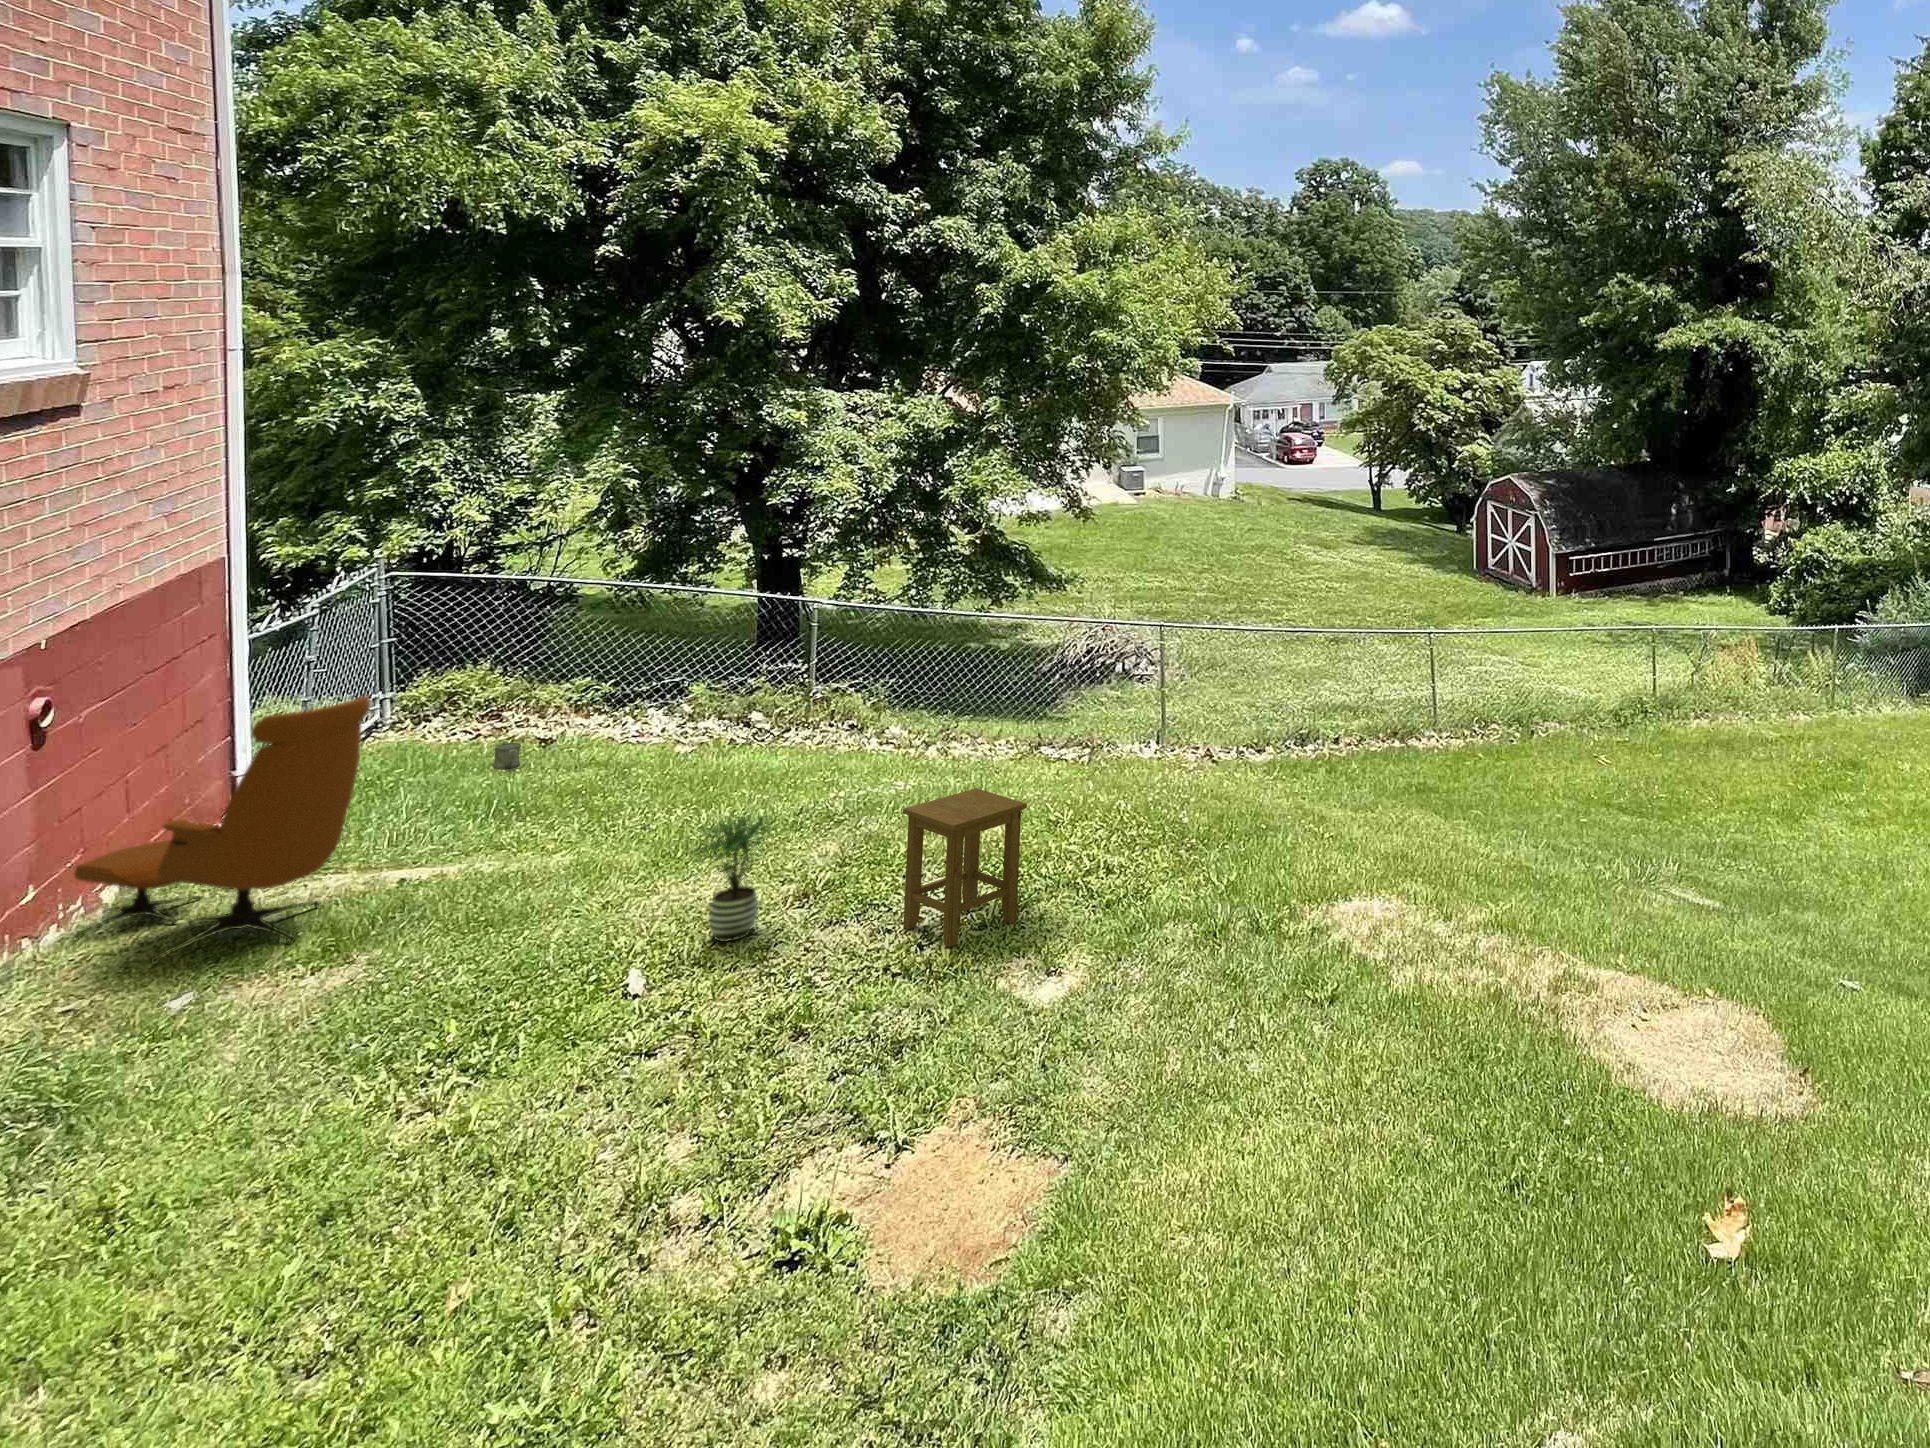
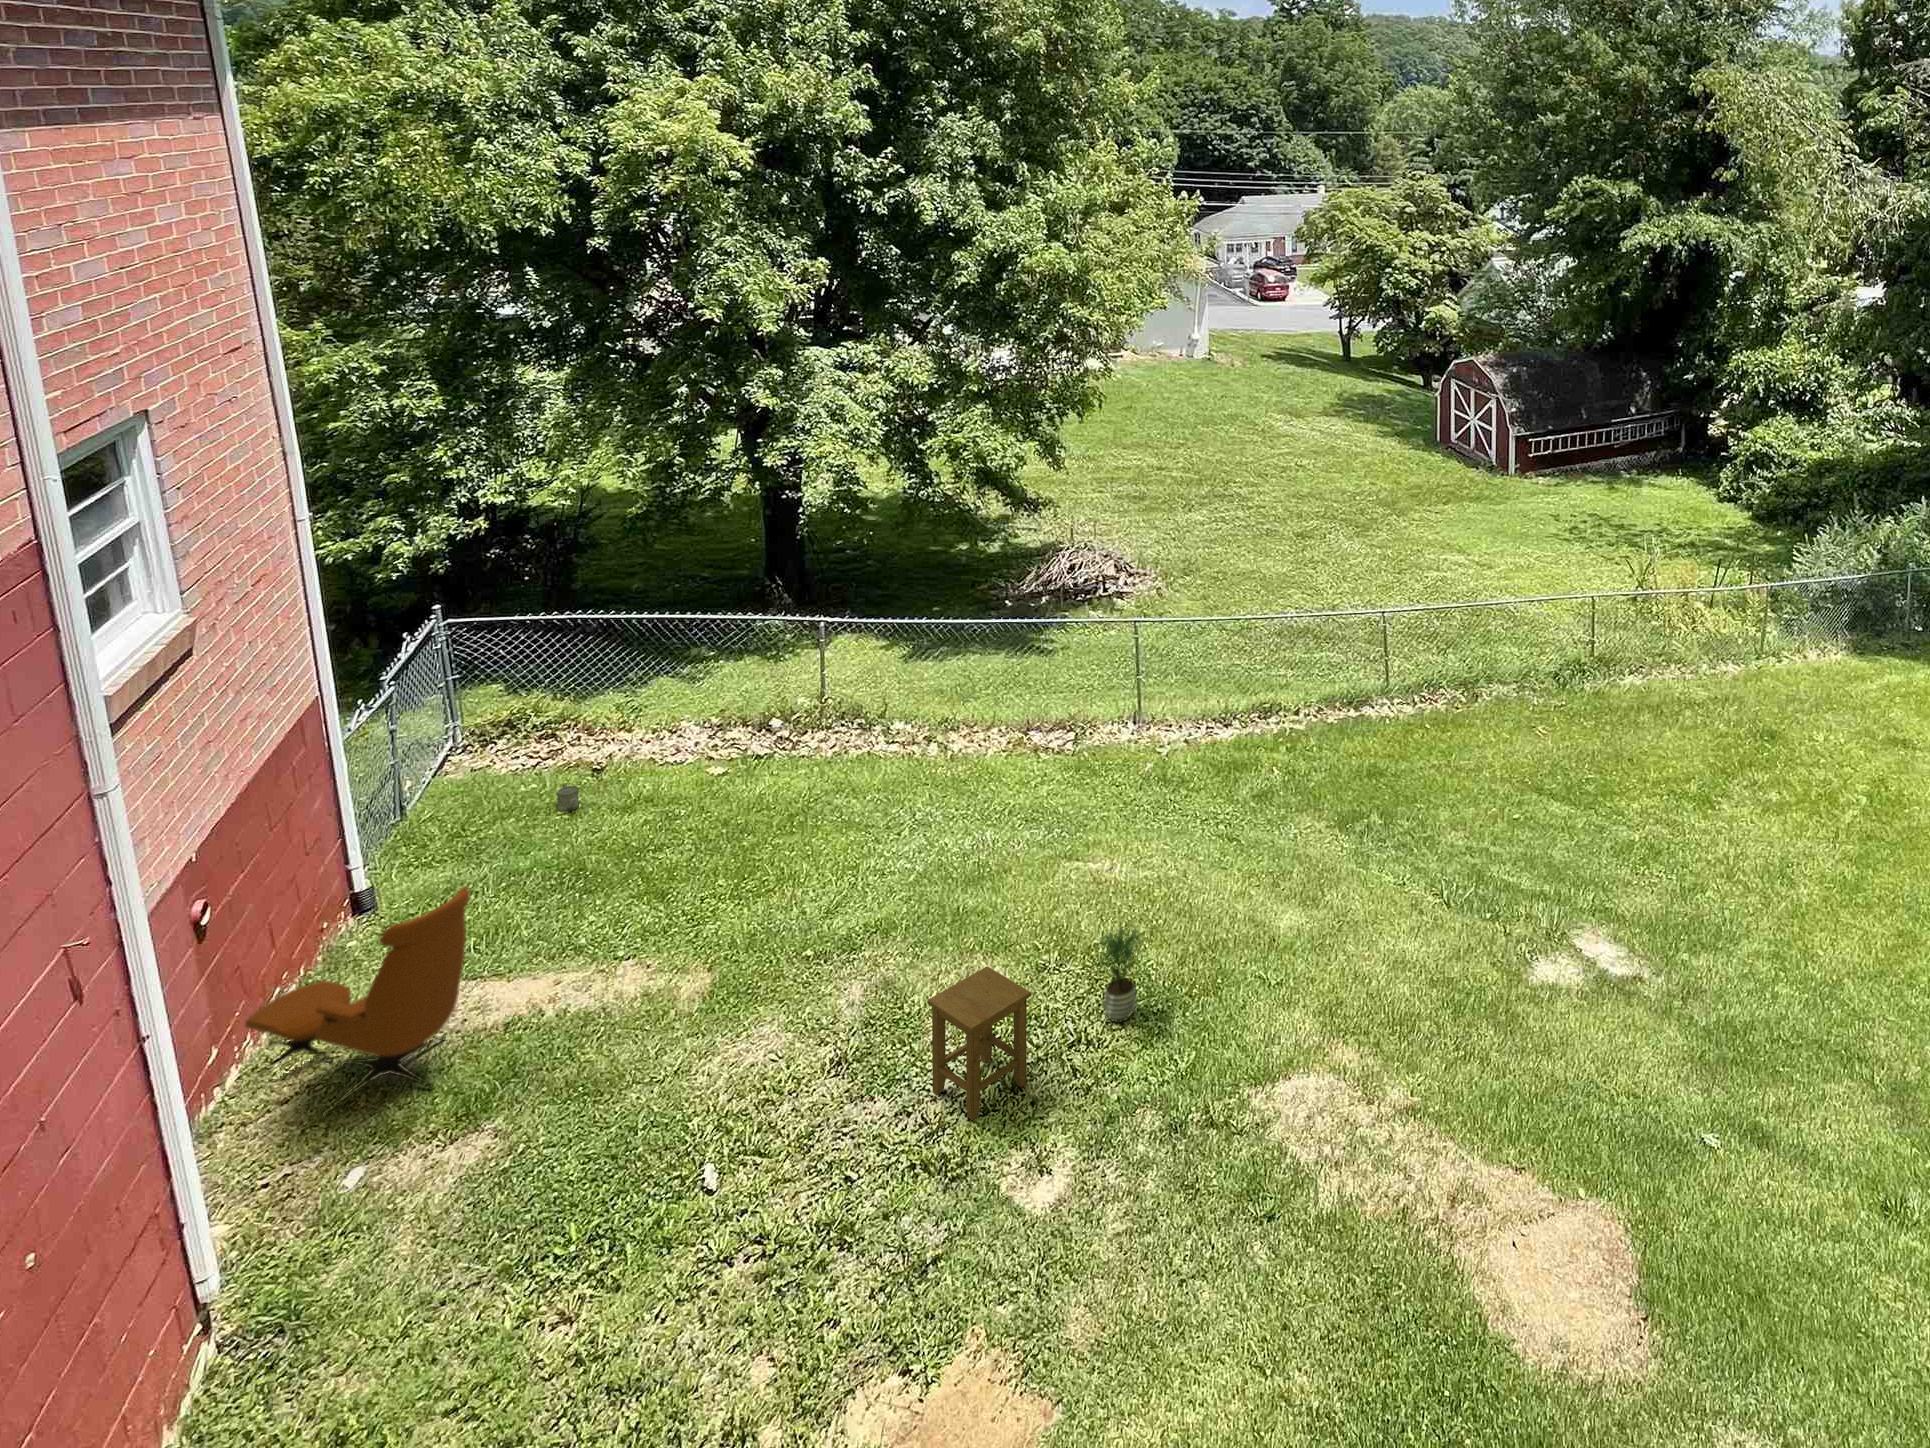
potted plant: present [690,813,768,941] -> present [1091,924,1143,1023]

